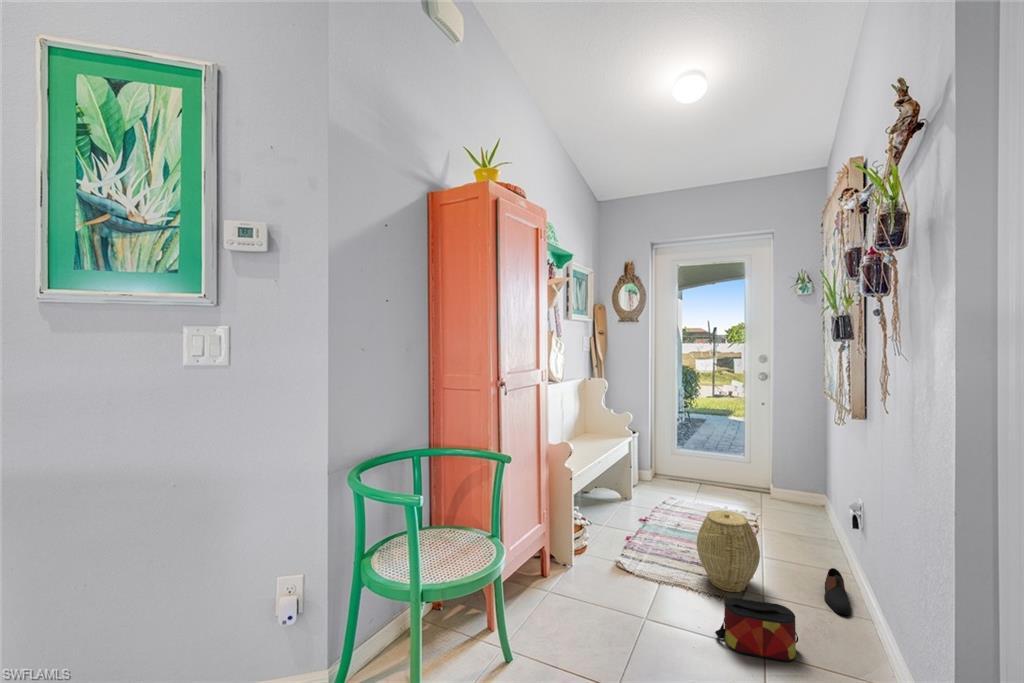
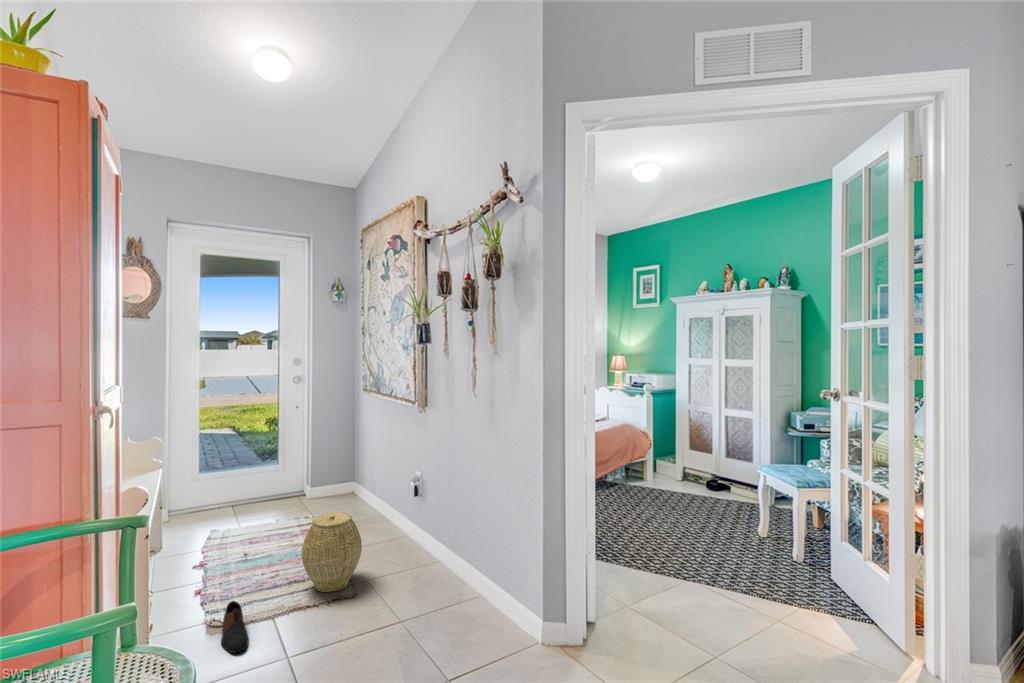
shoe: present [824,568,851,615] -> present [221,601,249,653]
bag: present [715,598,798,662] -> none [357,572,418,631]

